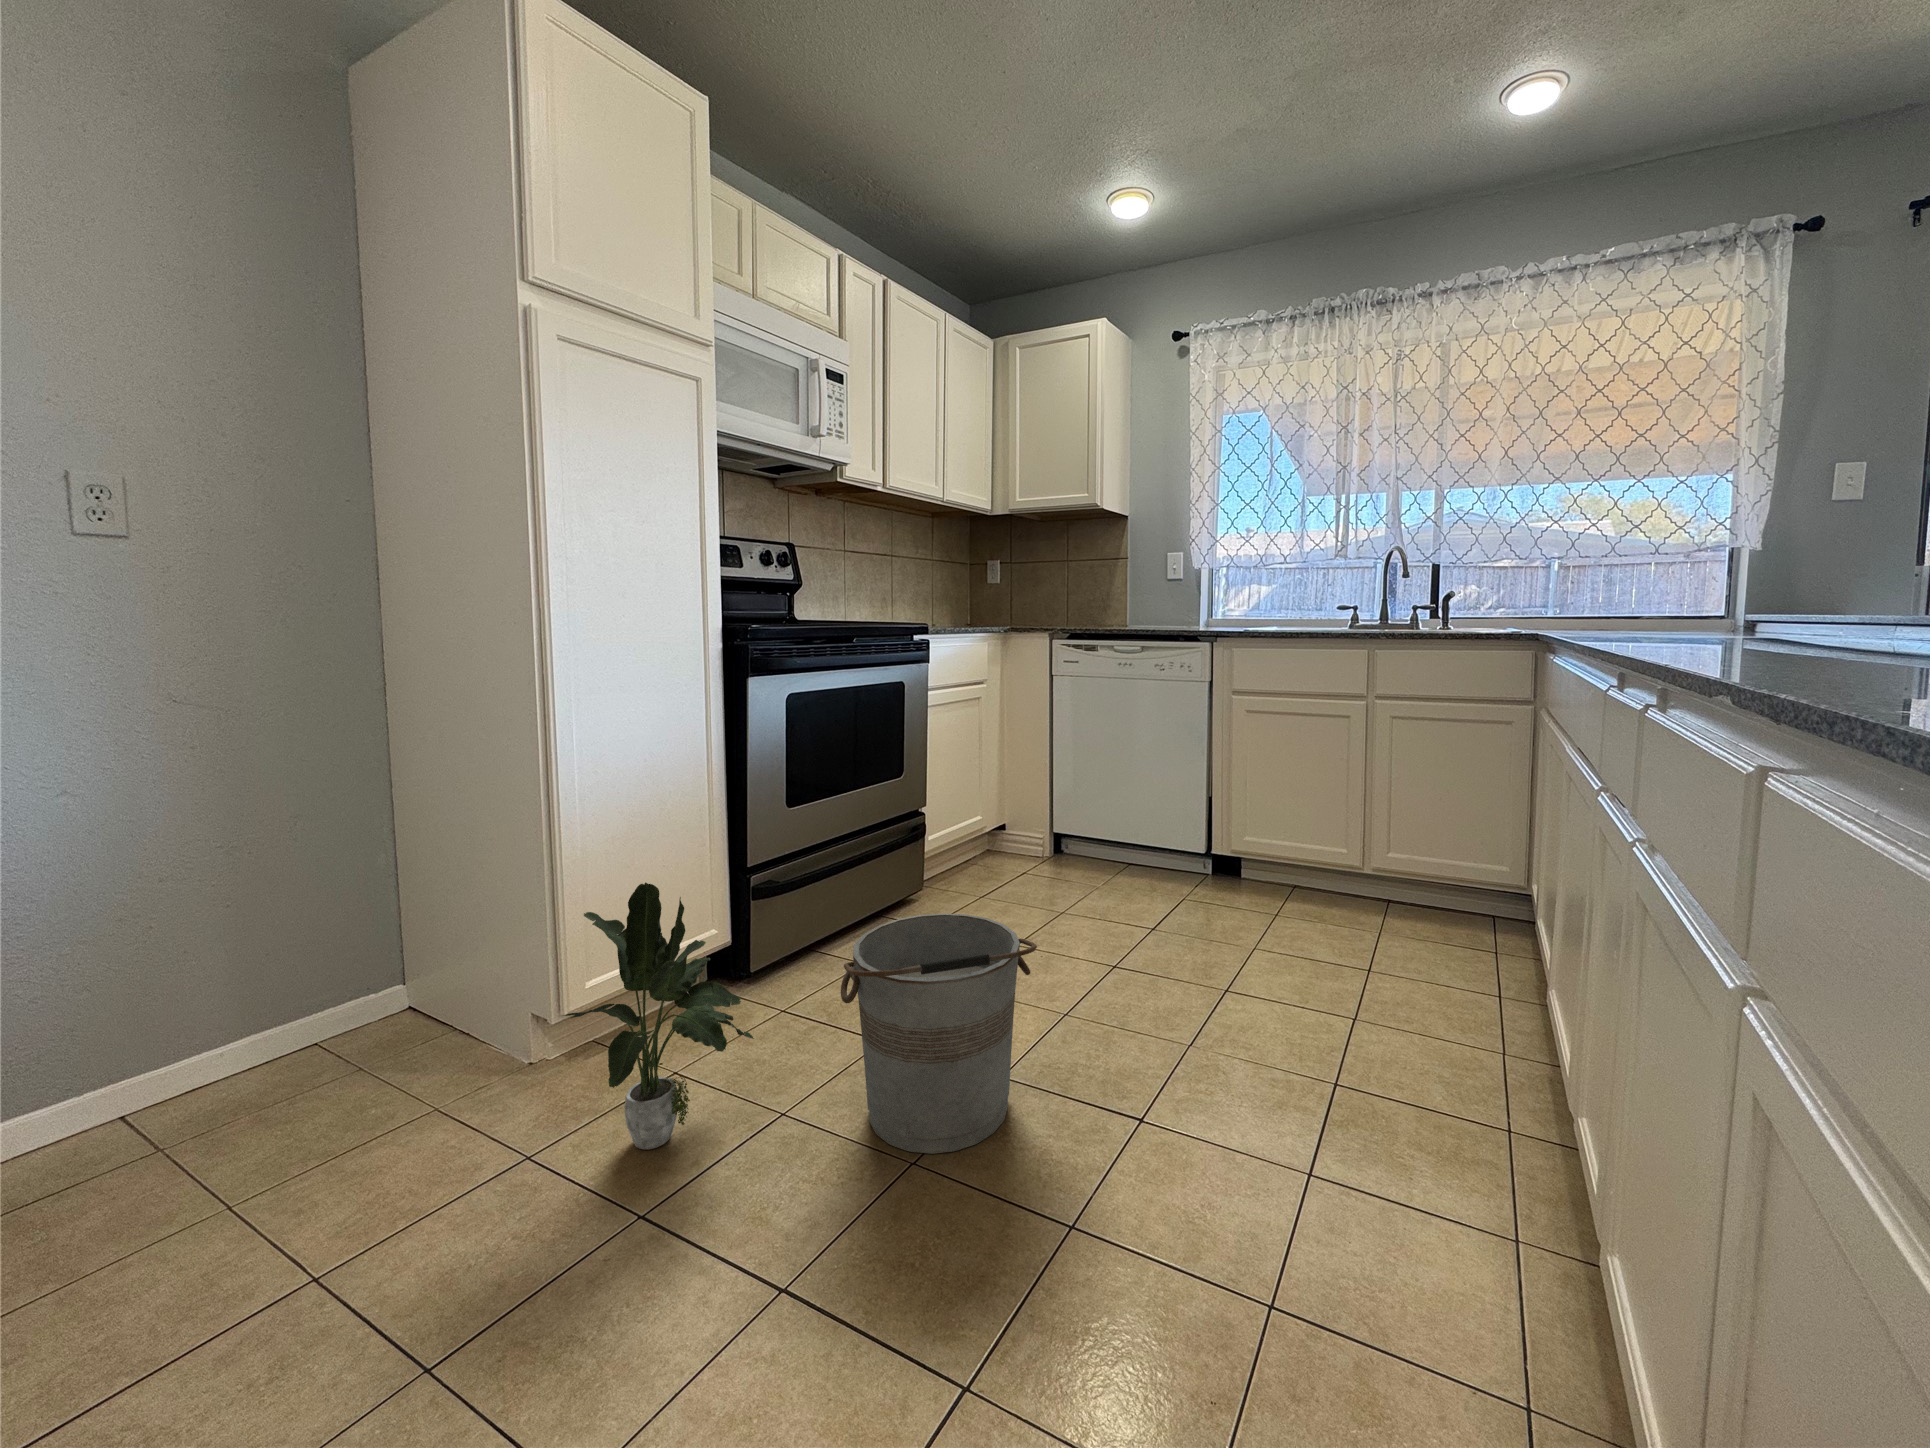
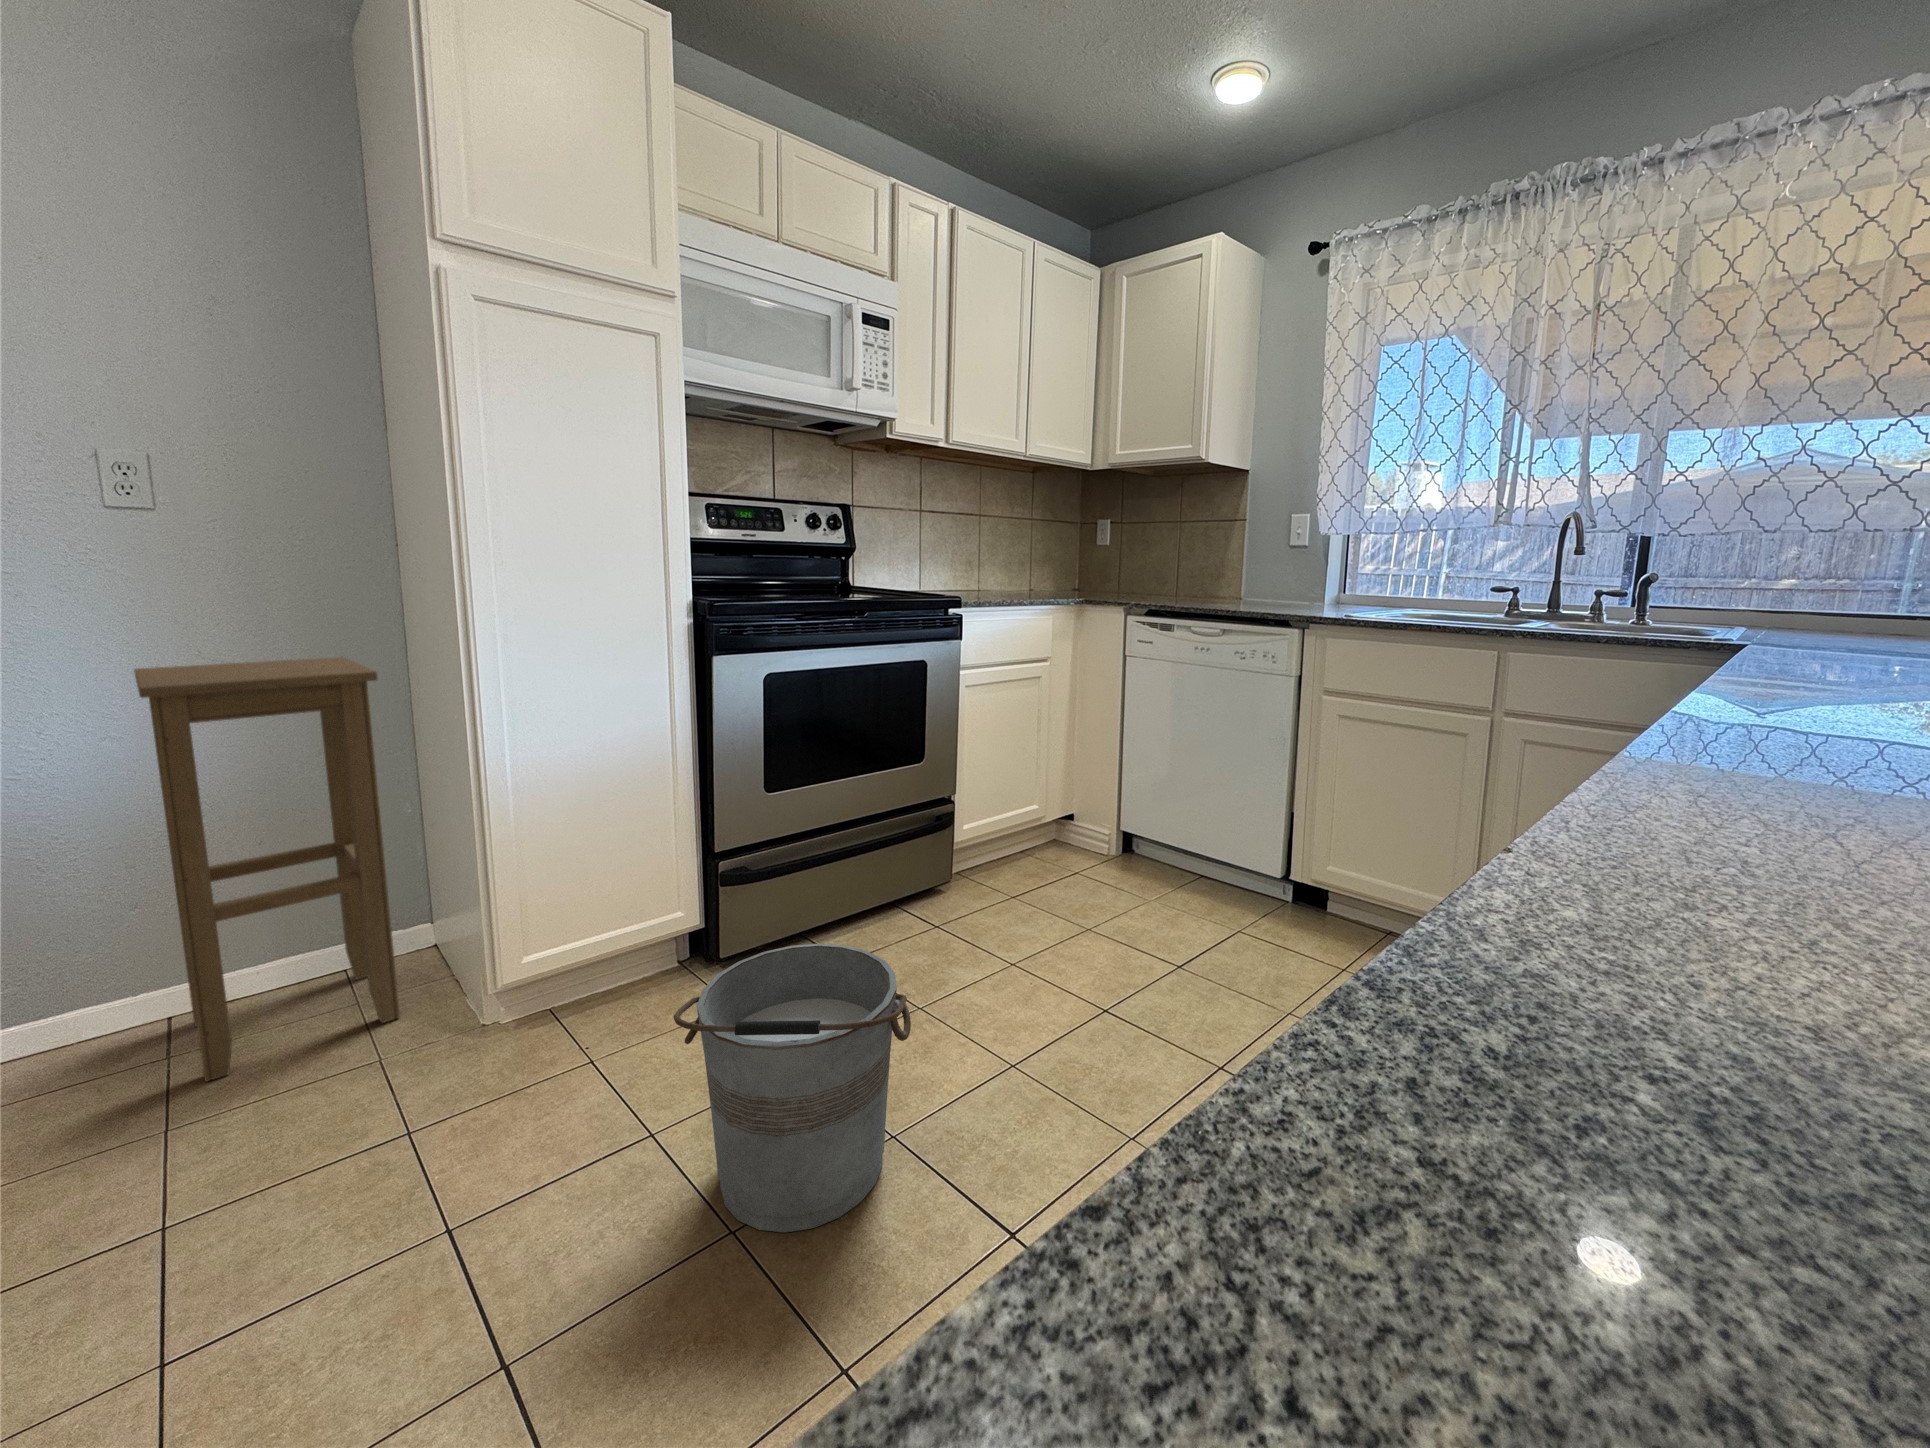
stool: none [113,697,429,1159] -> present [134,657,400,1082]
potted plant: present [563,882,754,1150] -> none [383,880,626,1153]

